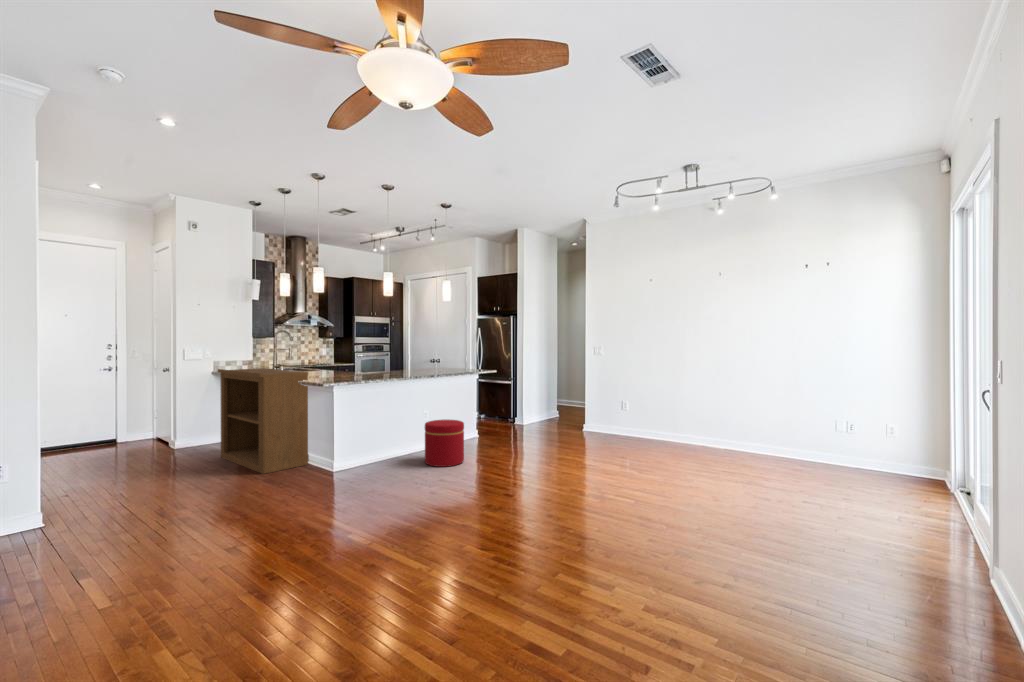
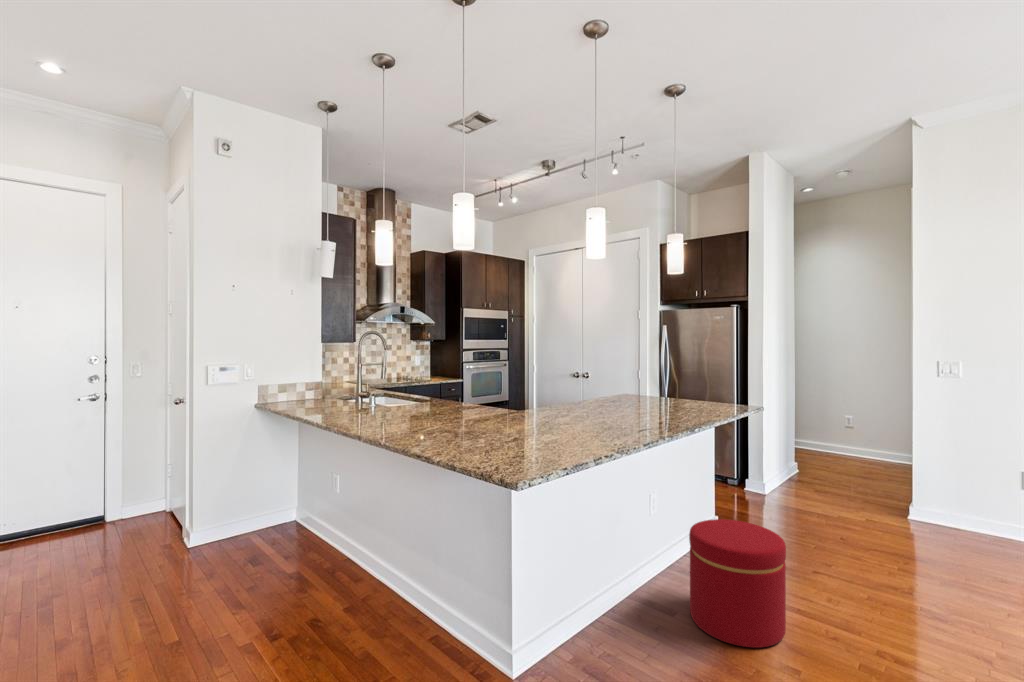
bookshelf: present [218,368,309,474] -> none [260,400,442,662]

